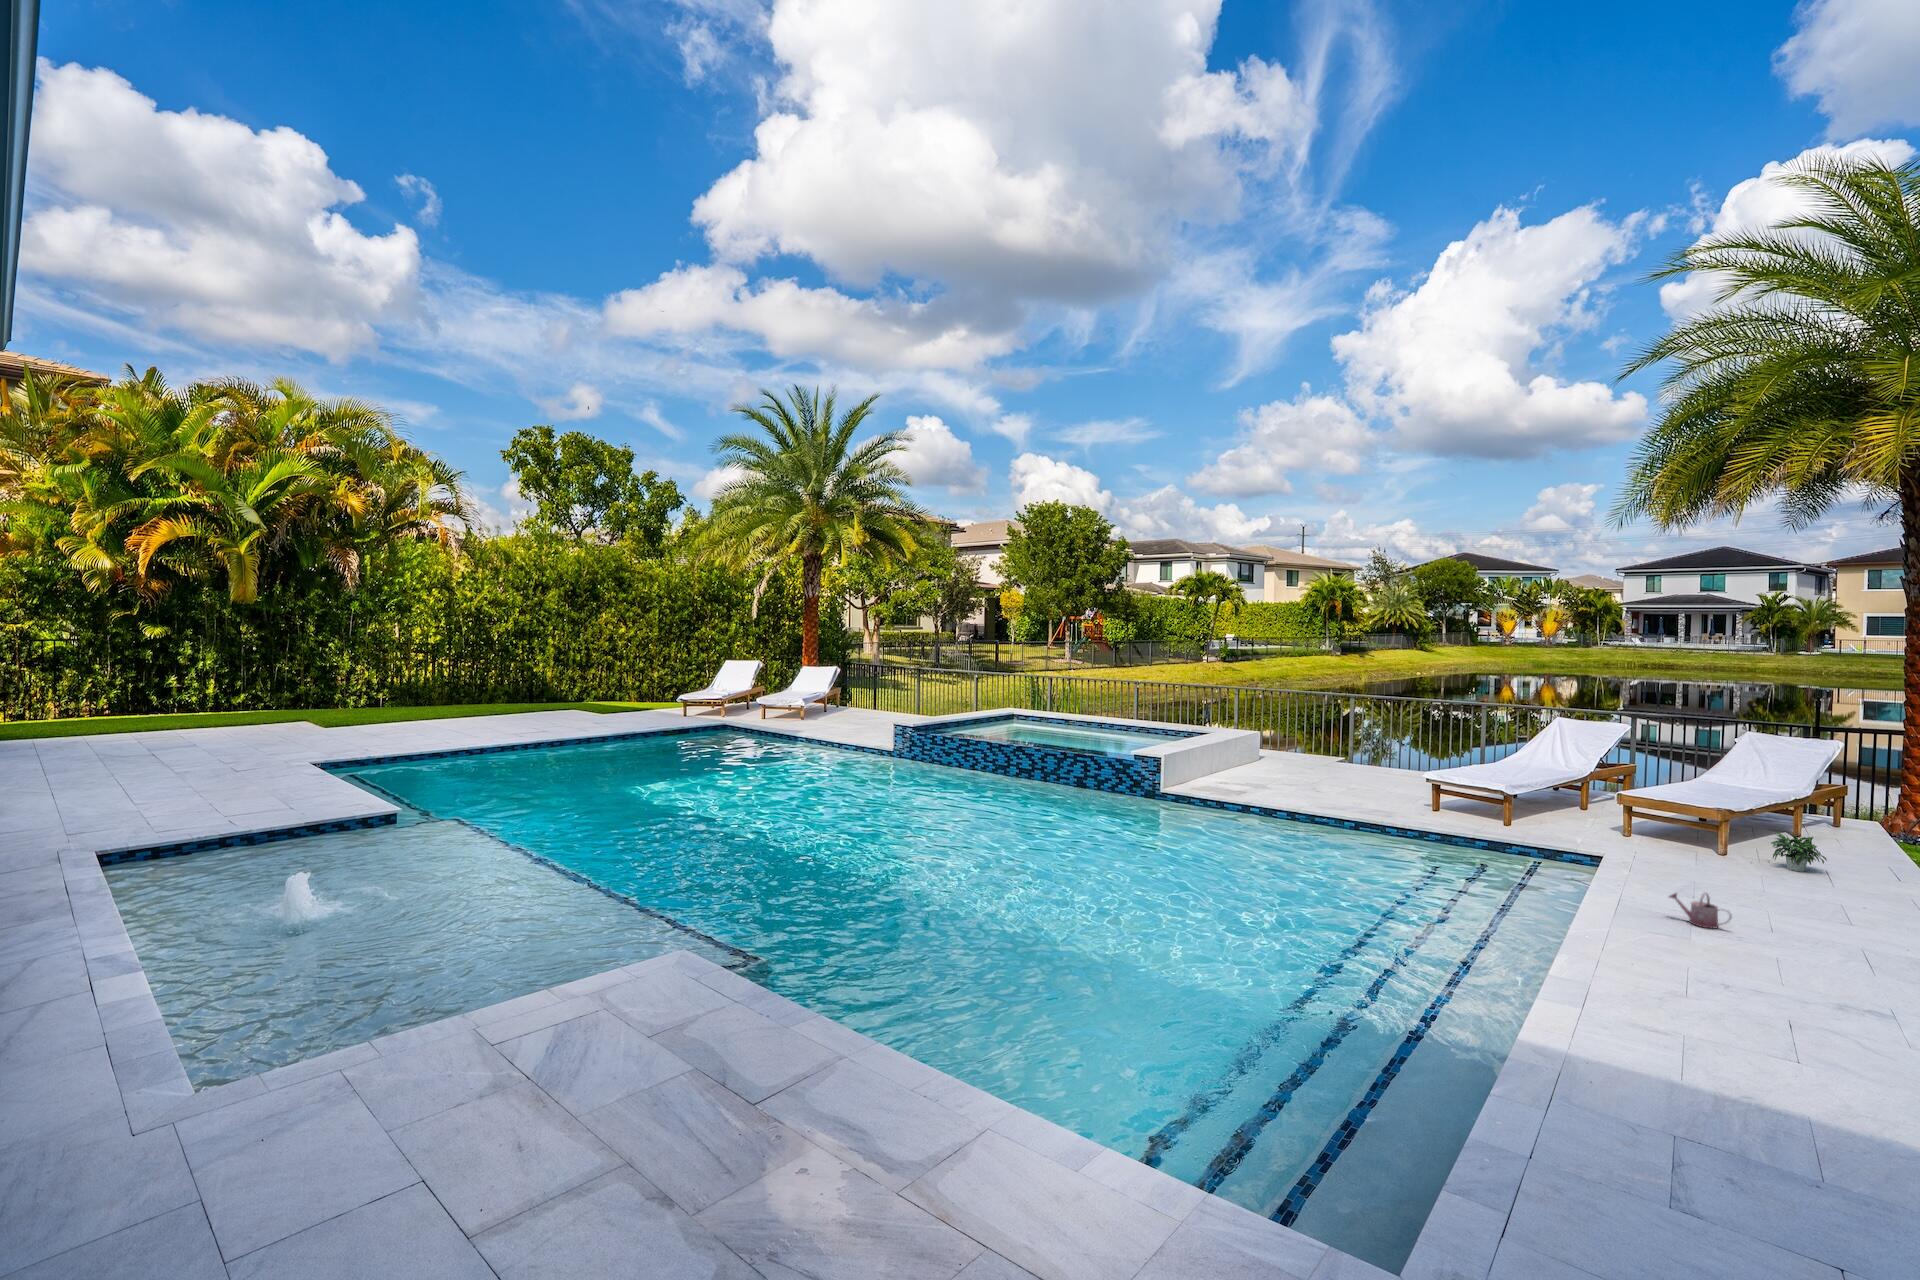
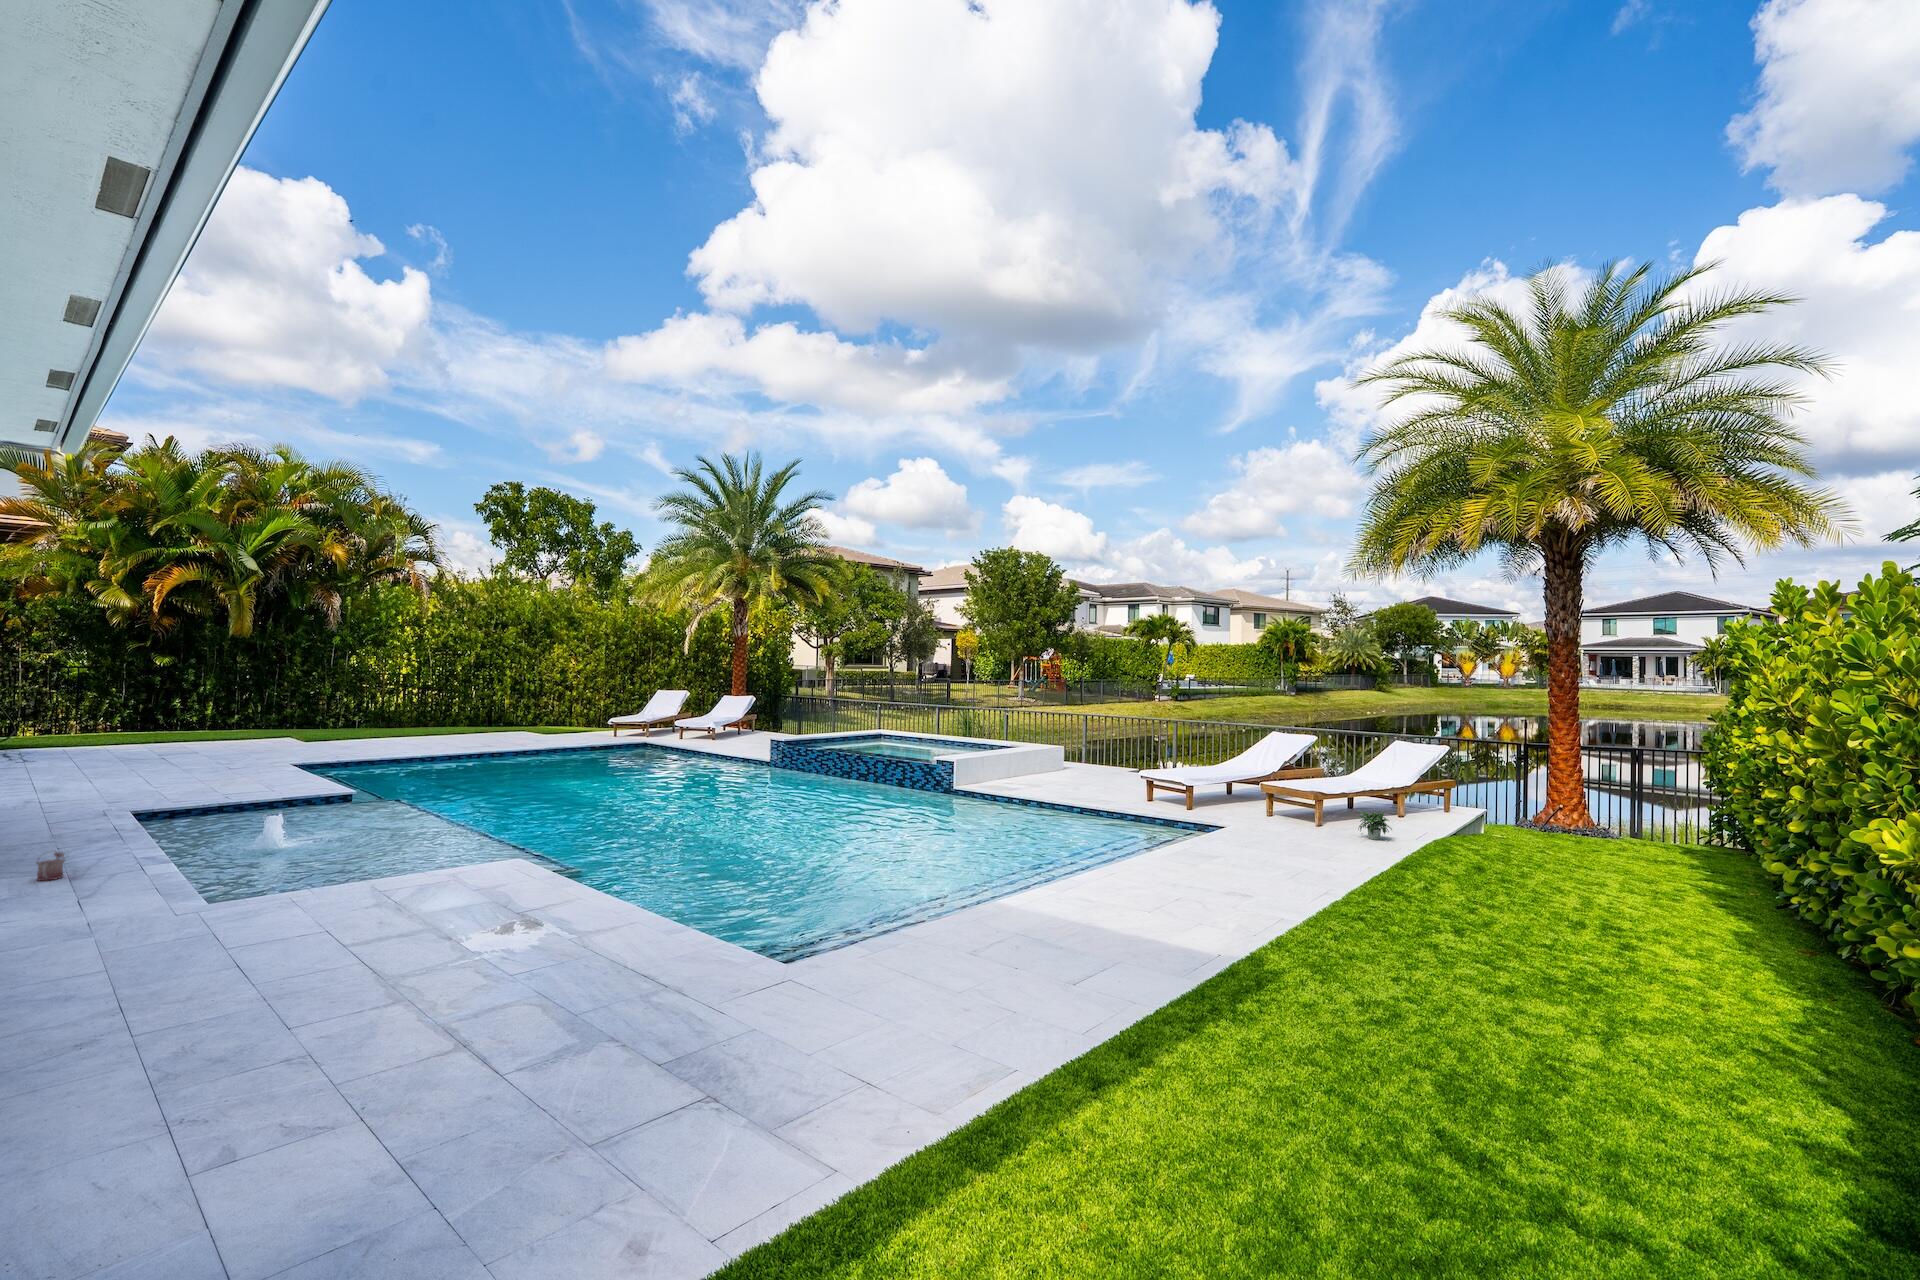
watering can: present [1669,893,1732,928] -> present [37,851,65,881]

